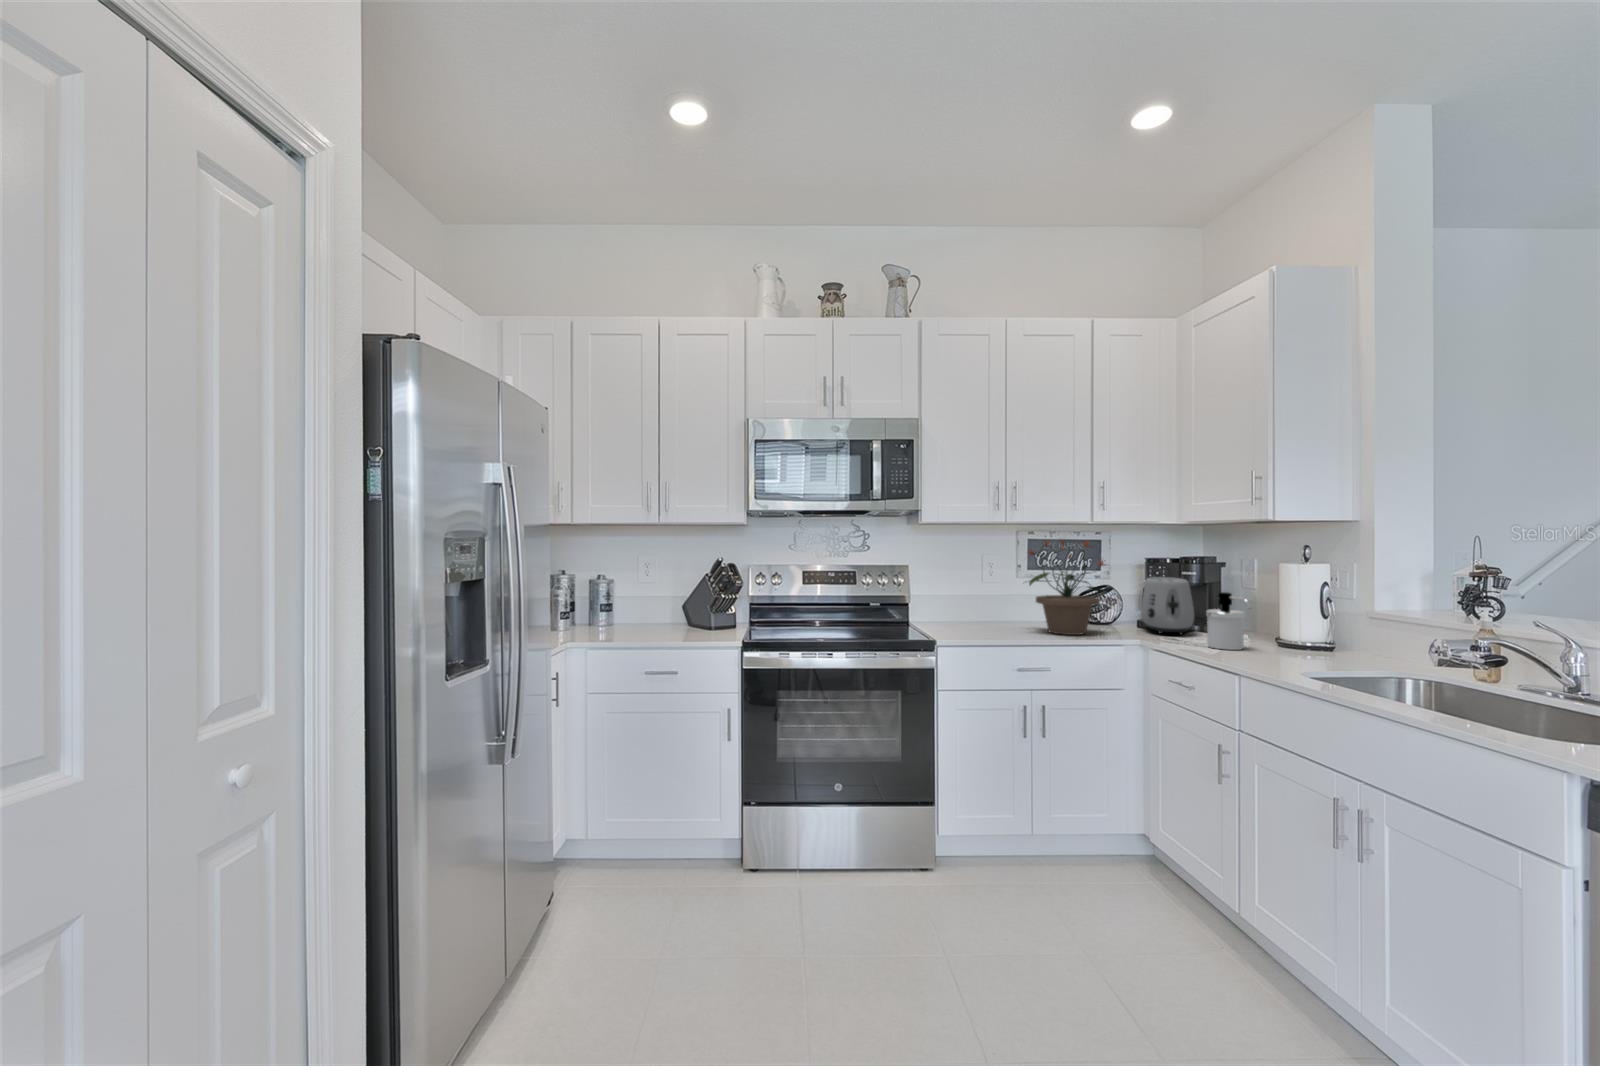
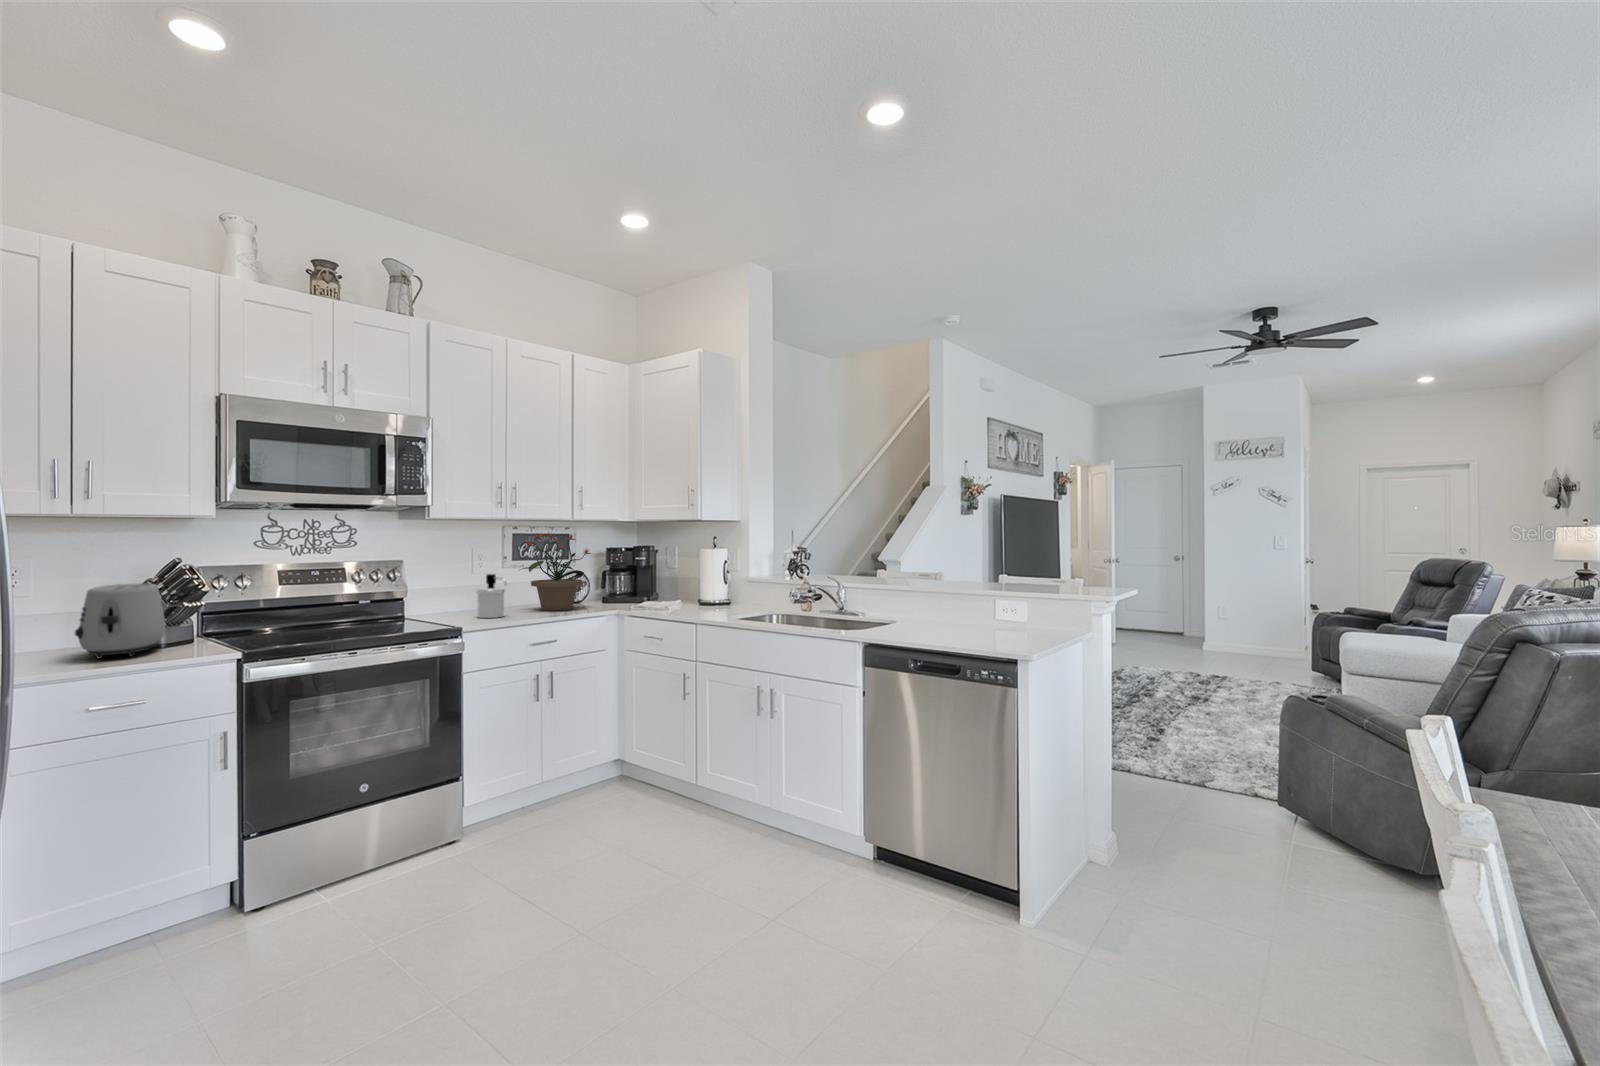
toaster: present [1141,577,1194,634] -> present [75,584,165,658]
soap dispenser: present [1206,592,1251,650] -> present [477,574,507,618]

